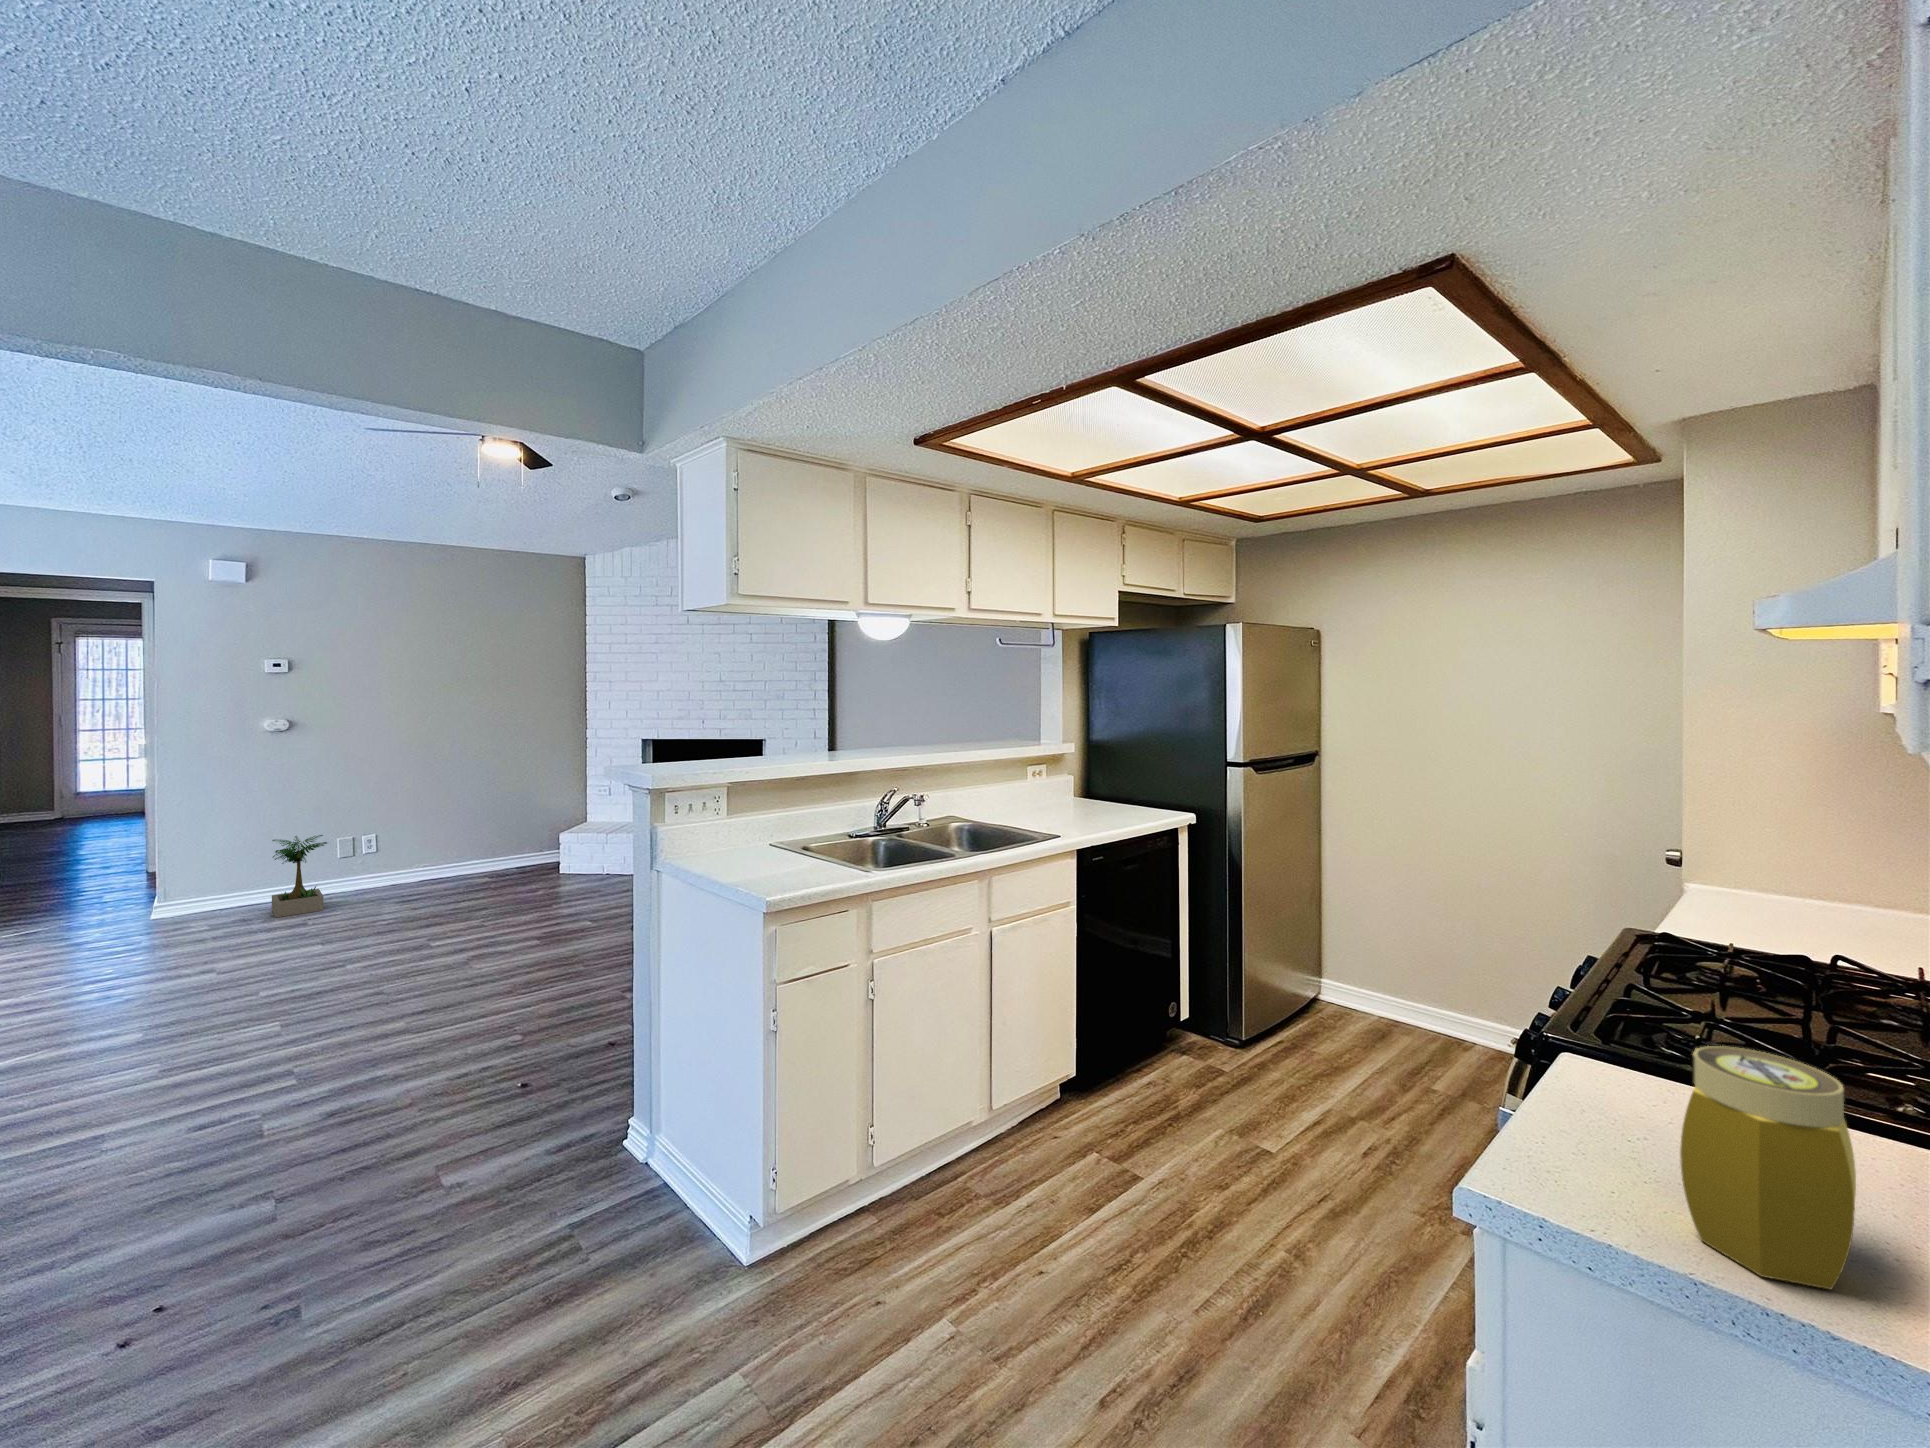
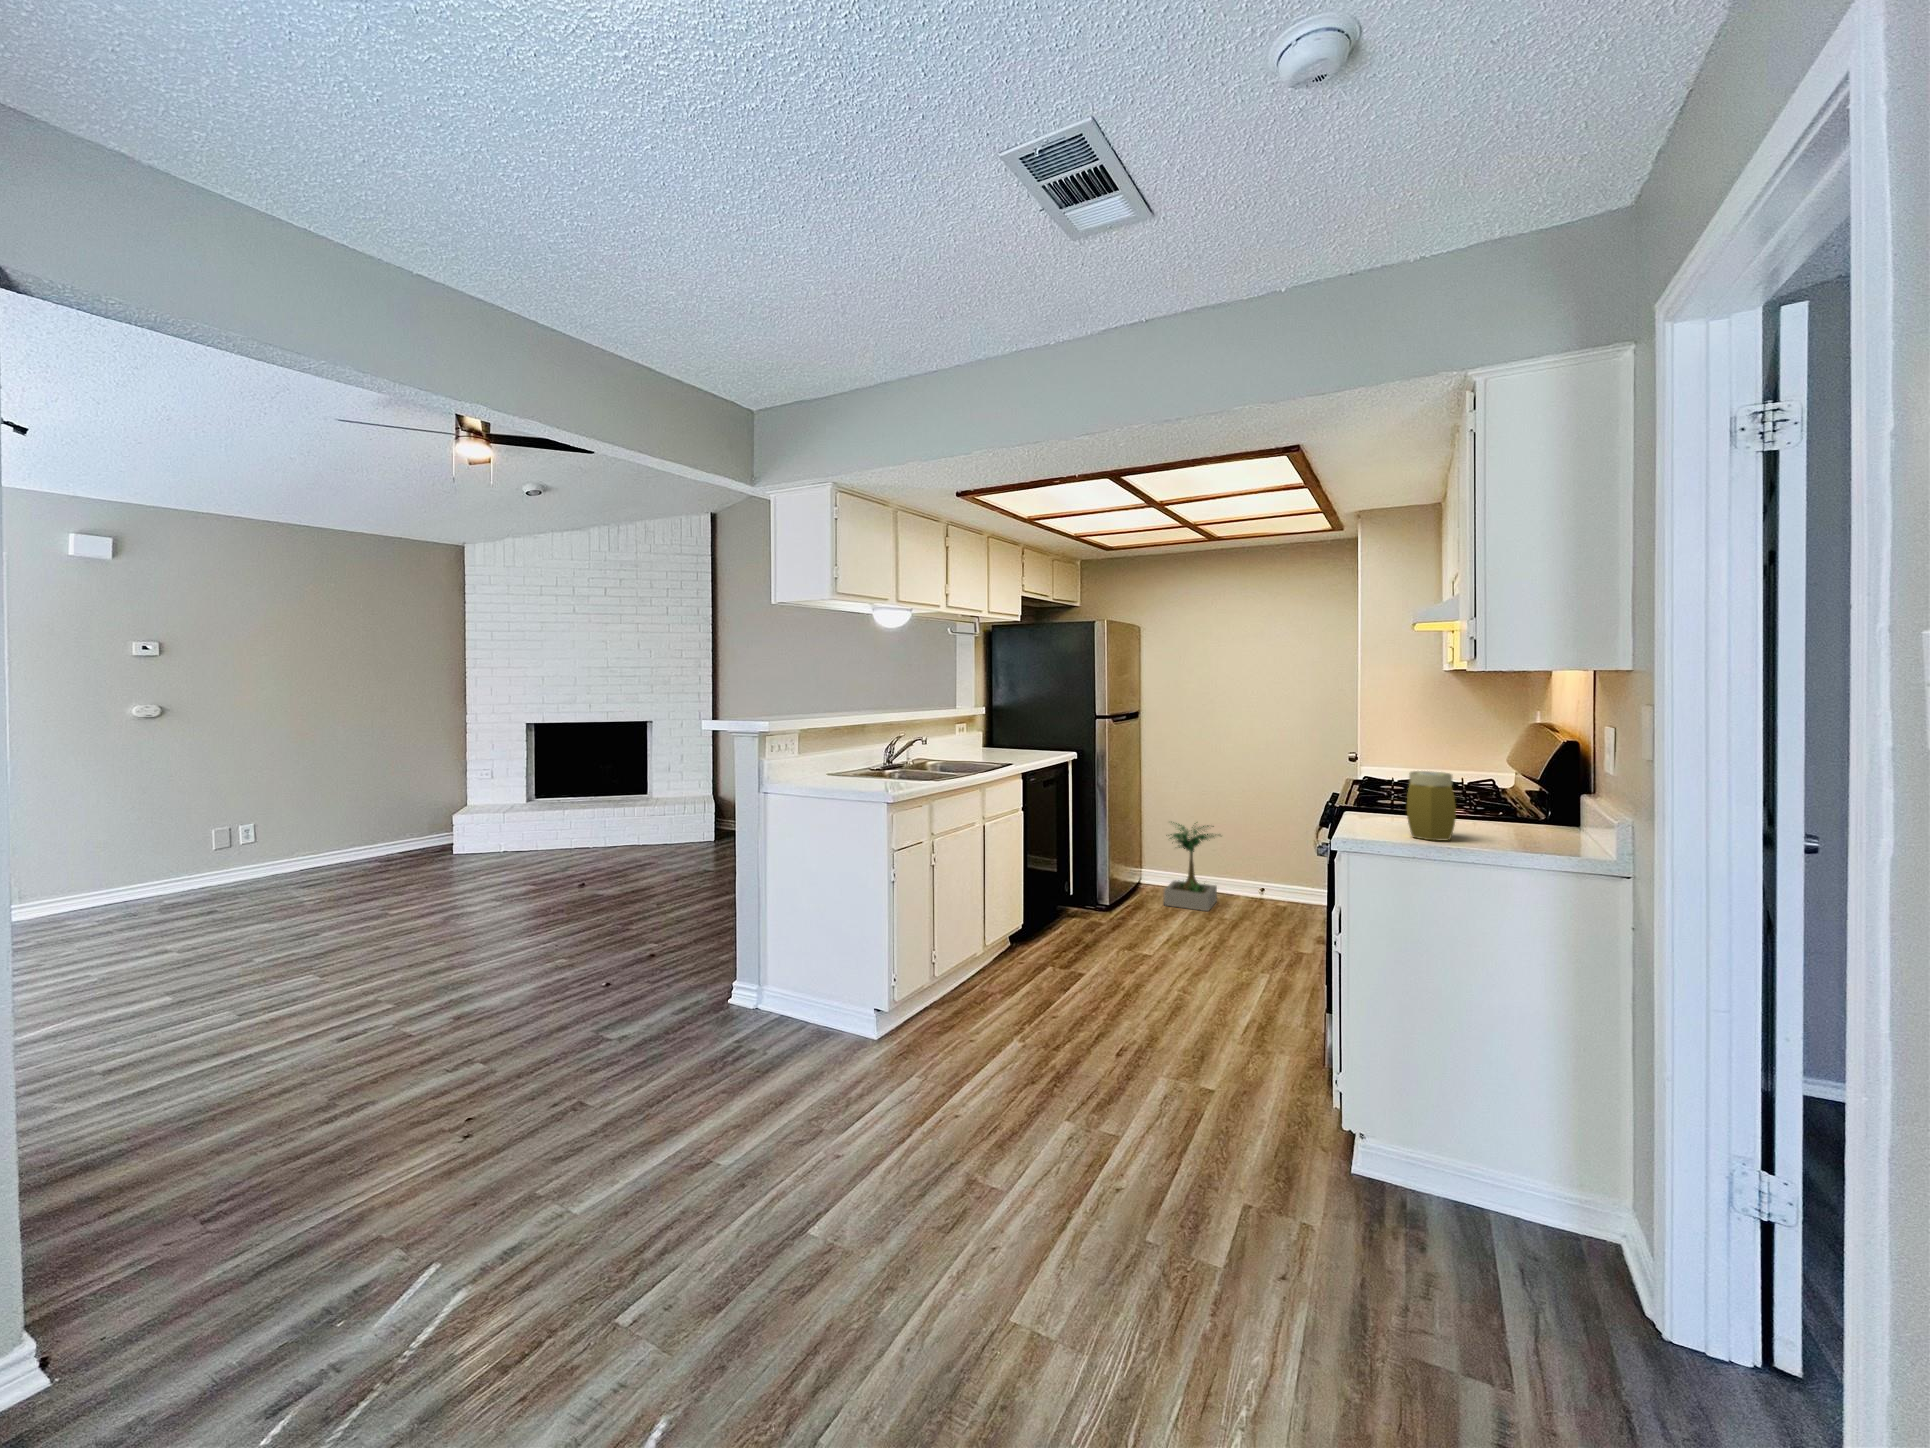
potted plant: present [272,835,327,918] -> present [1164,822,1217,911]

